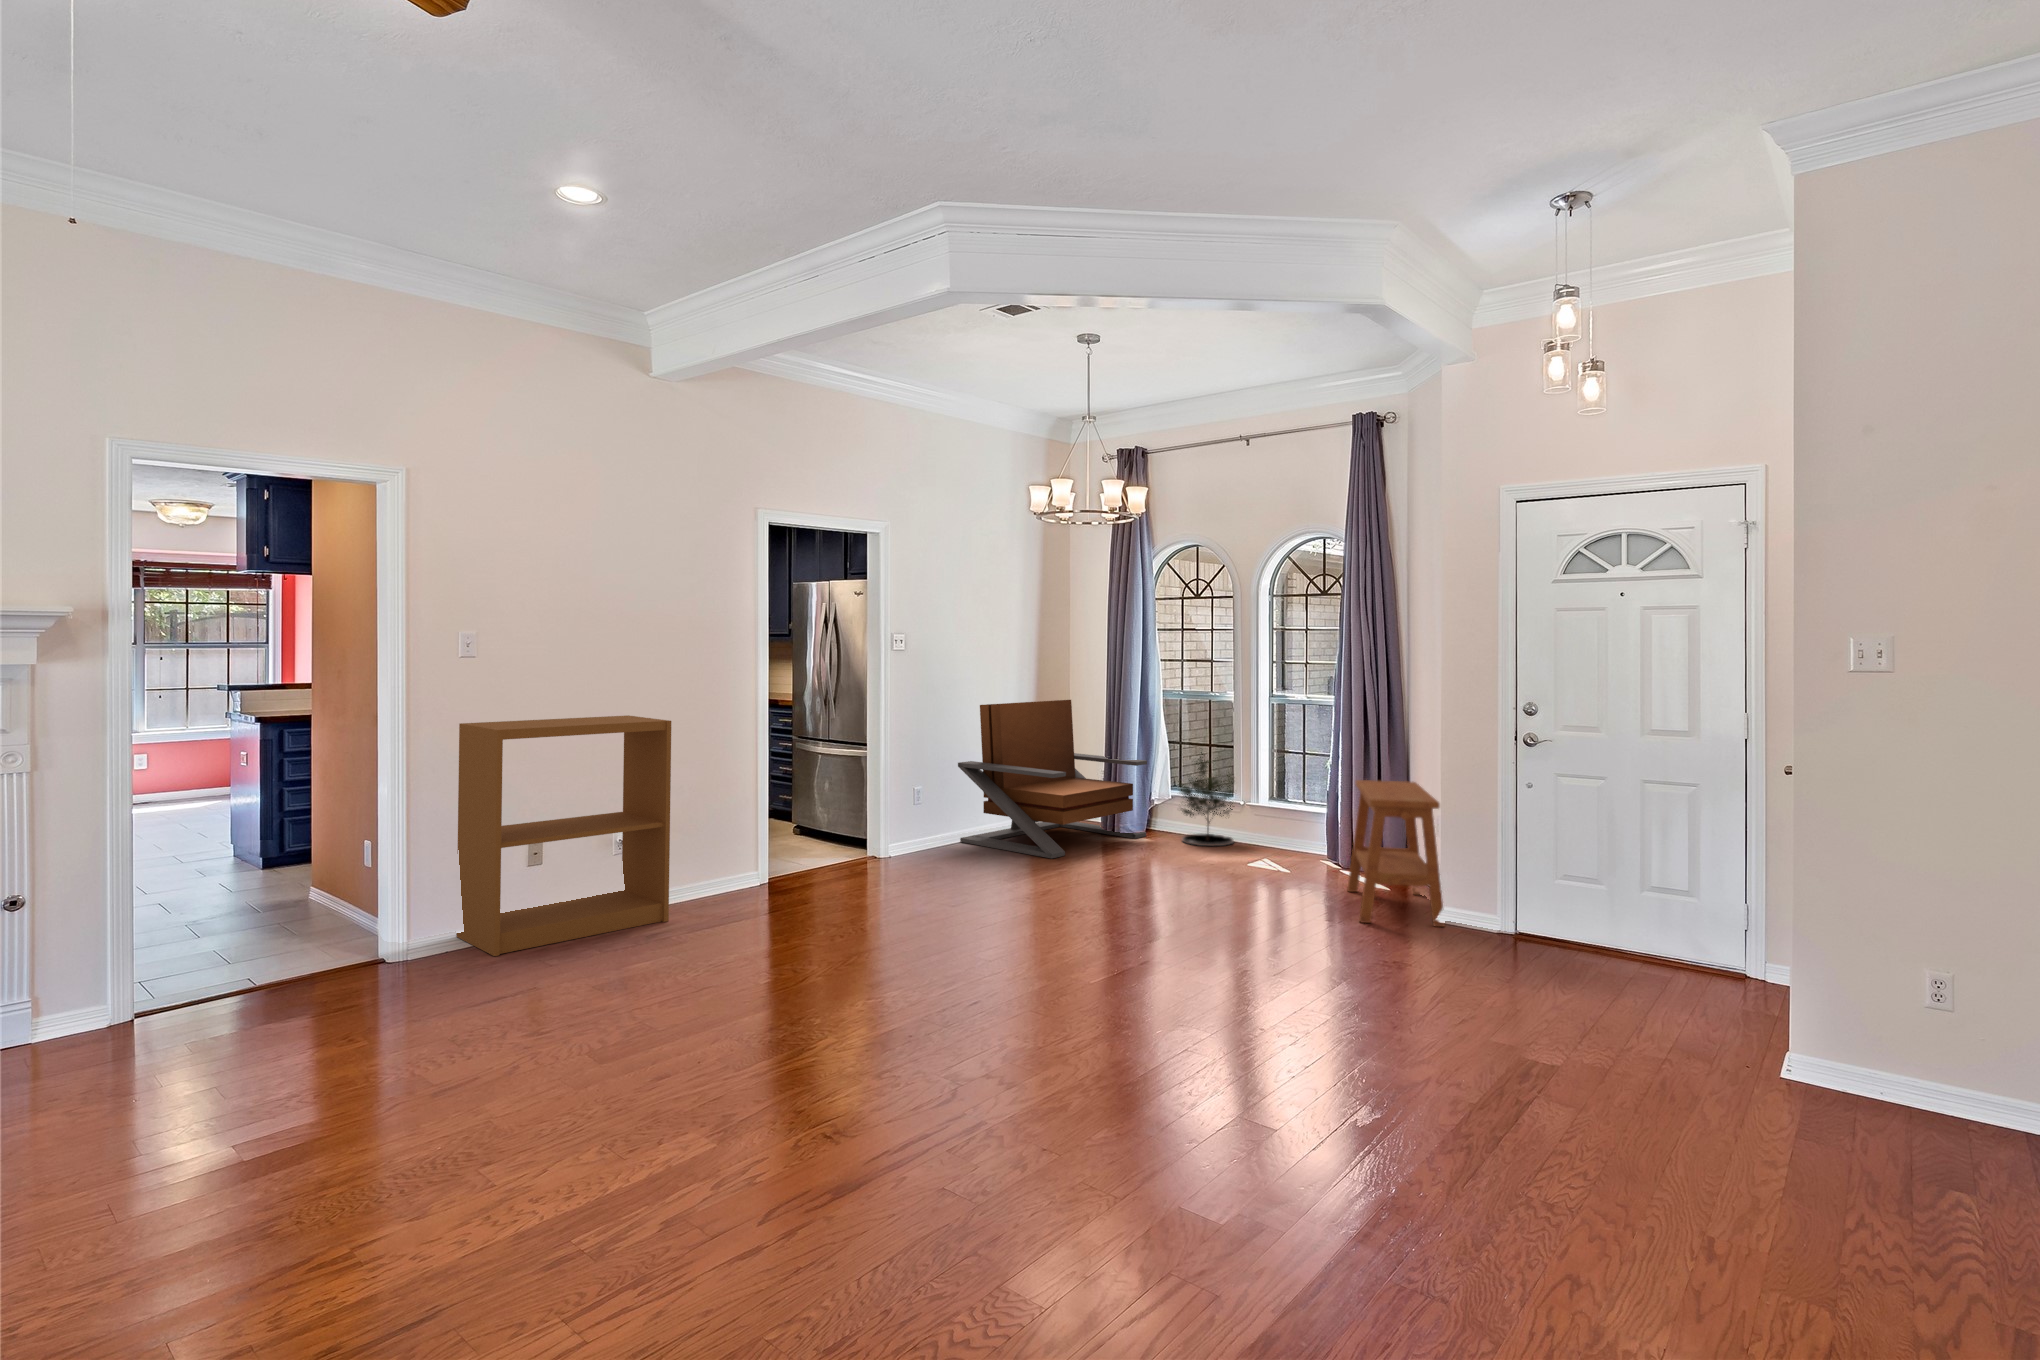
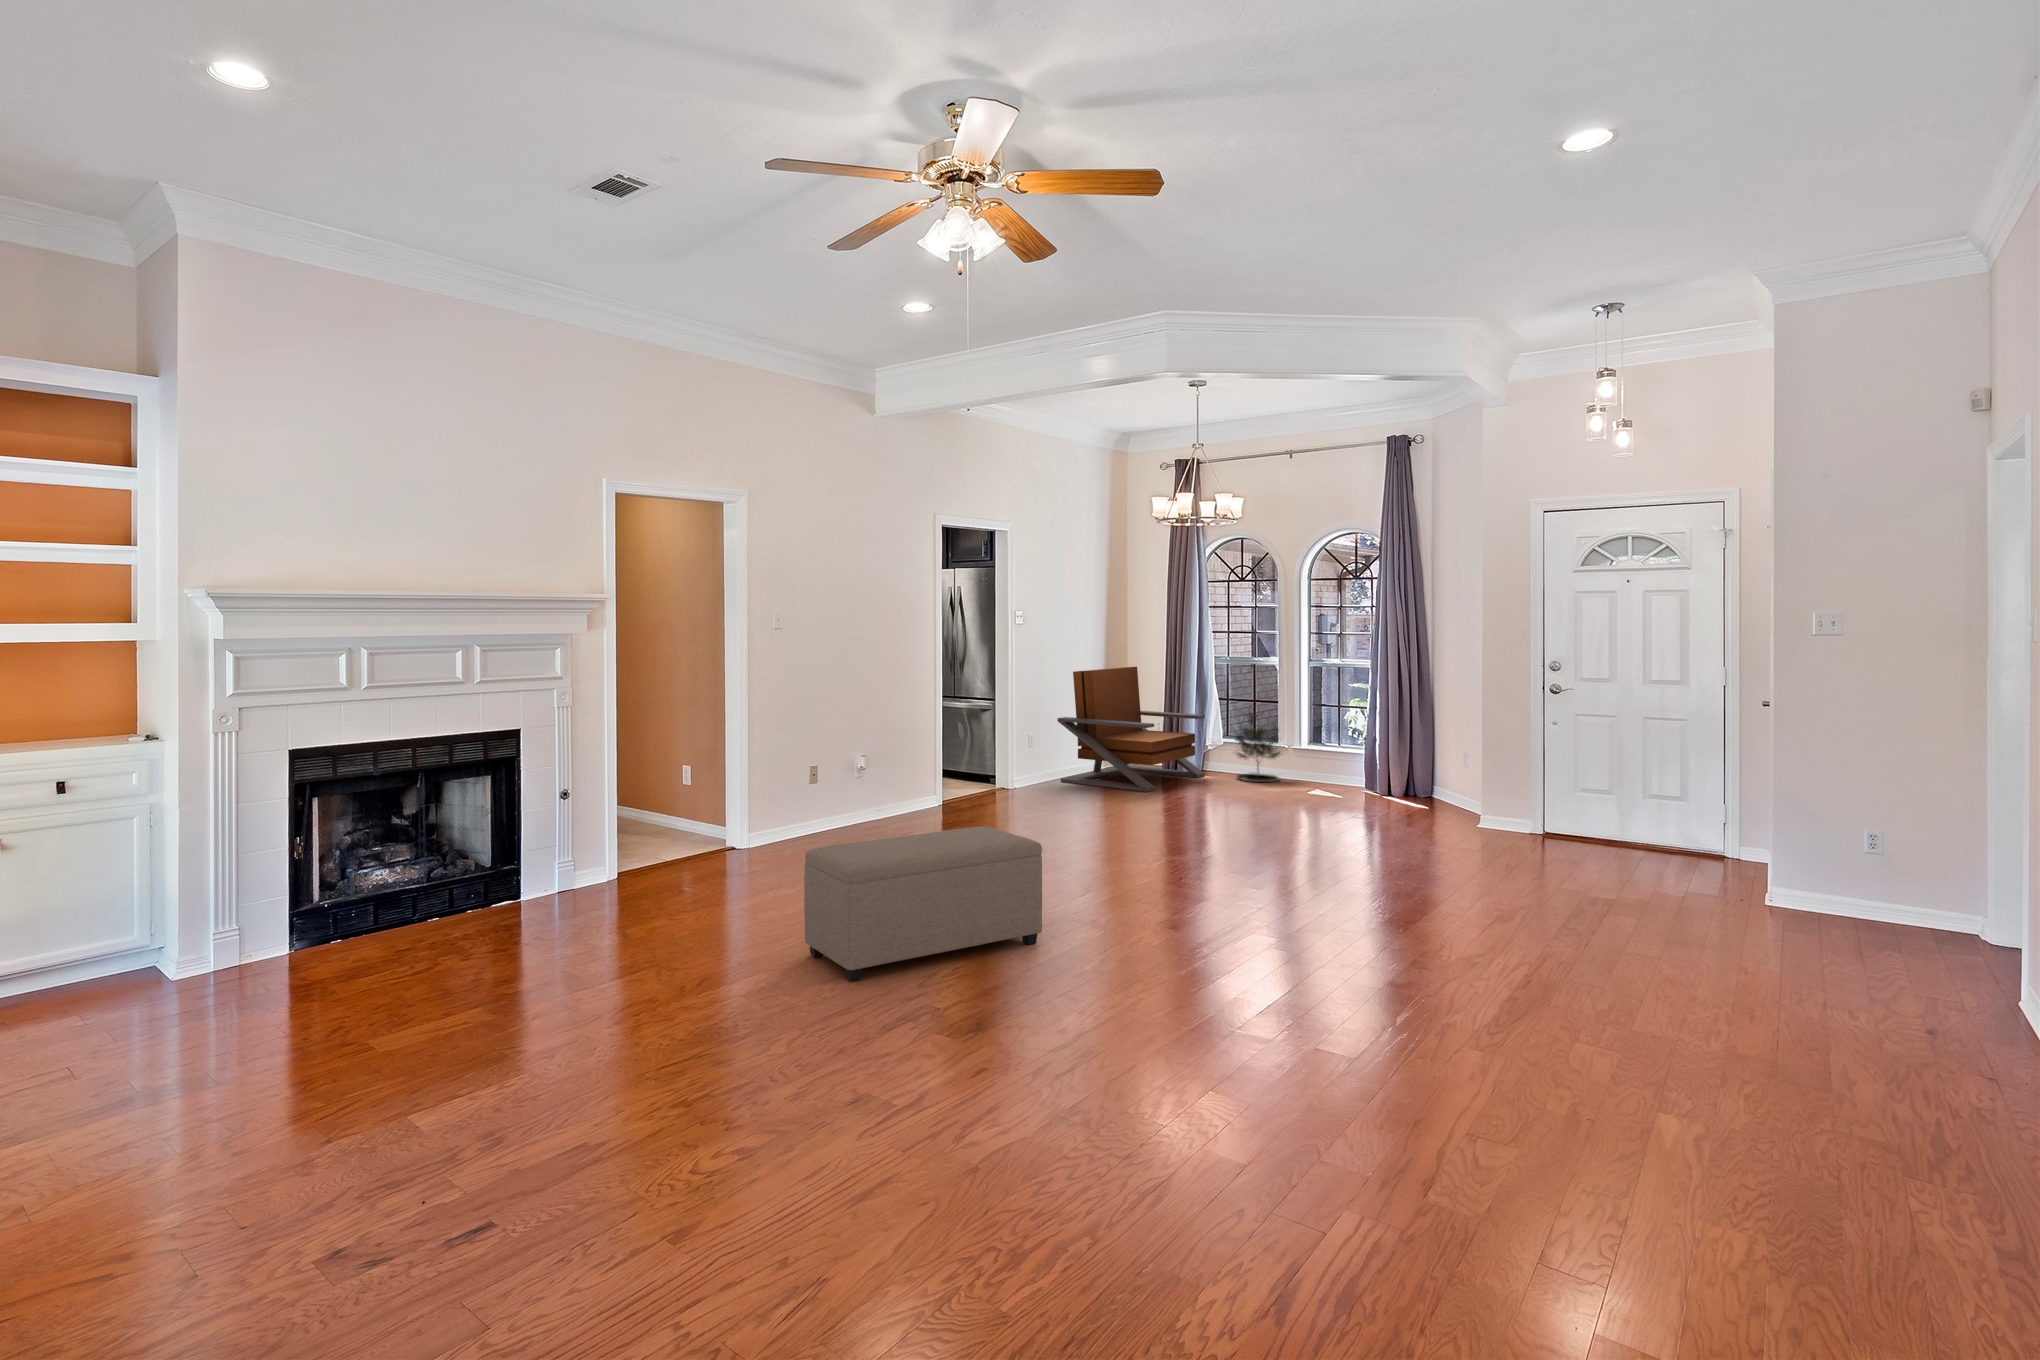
bookshelf: present [456,715,671,956] -> none [769,682,908,854]
side table: present [1347,780,1445,927] -> none [1395,724,1486,831]
ottoman: none [146,949,606,1248] -> present [804,827,1042,981]

